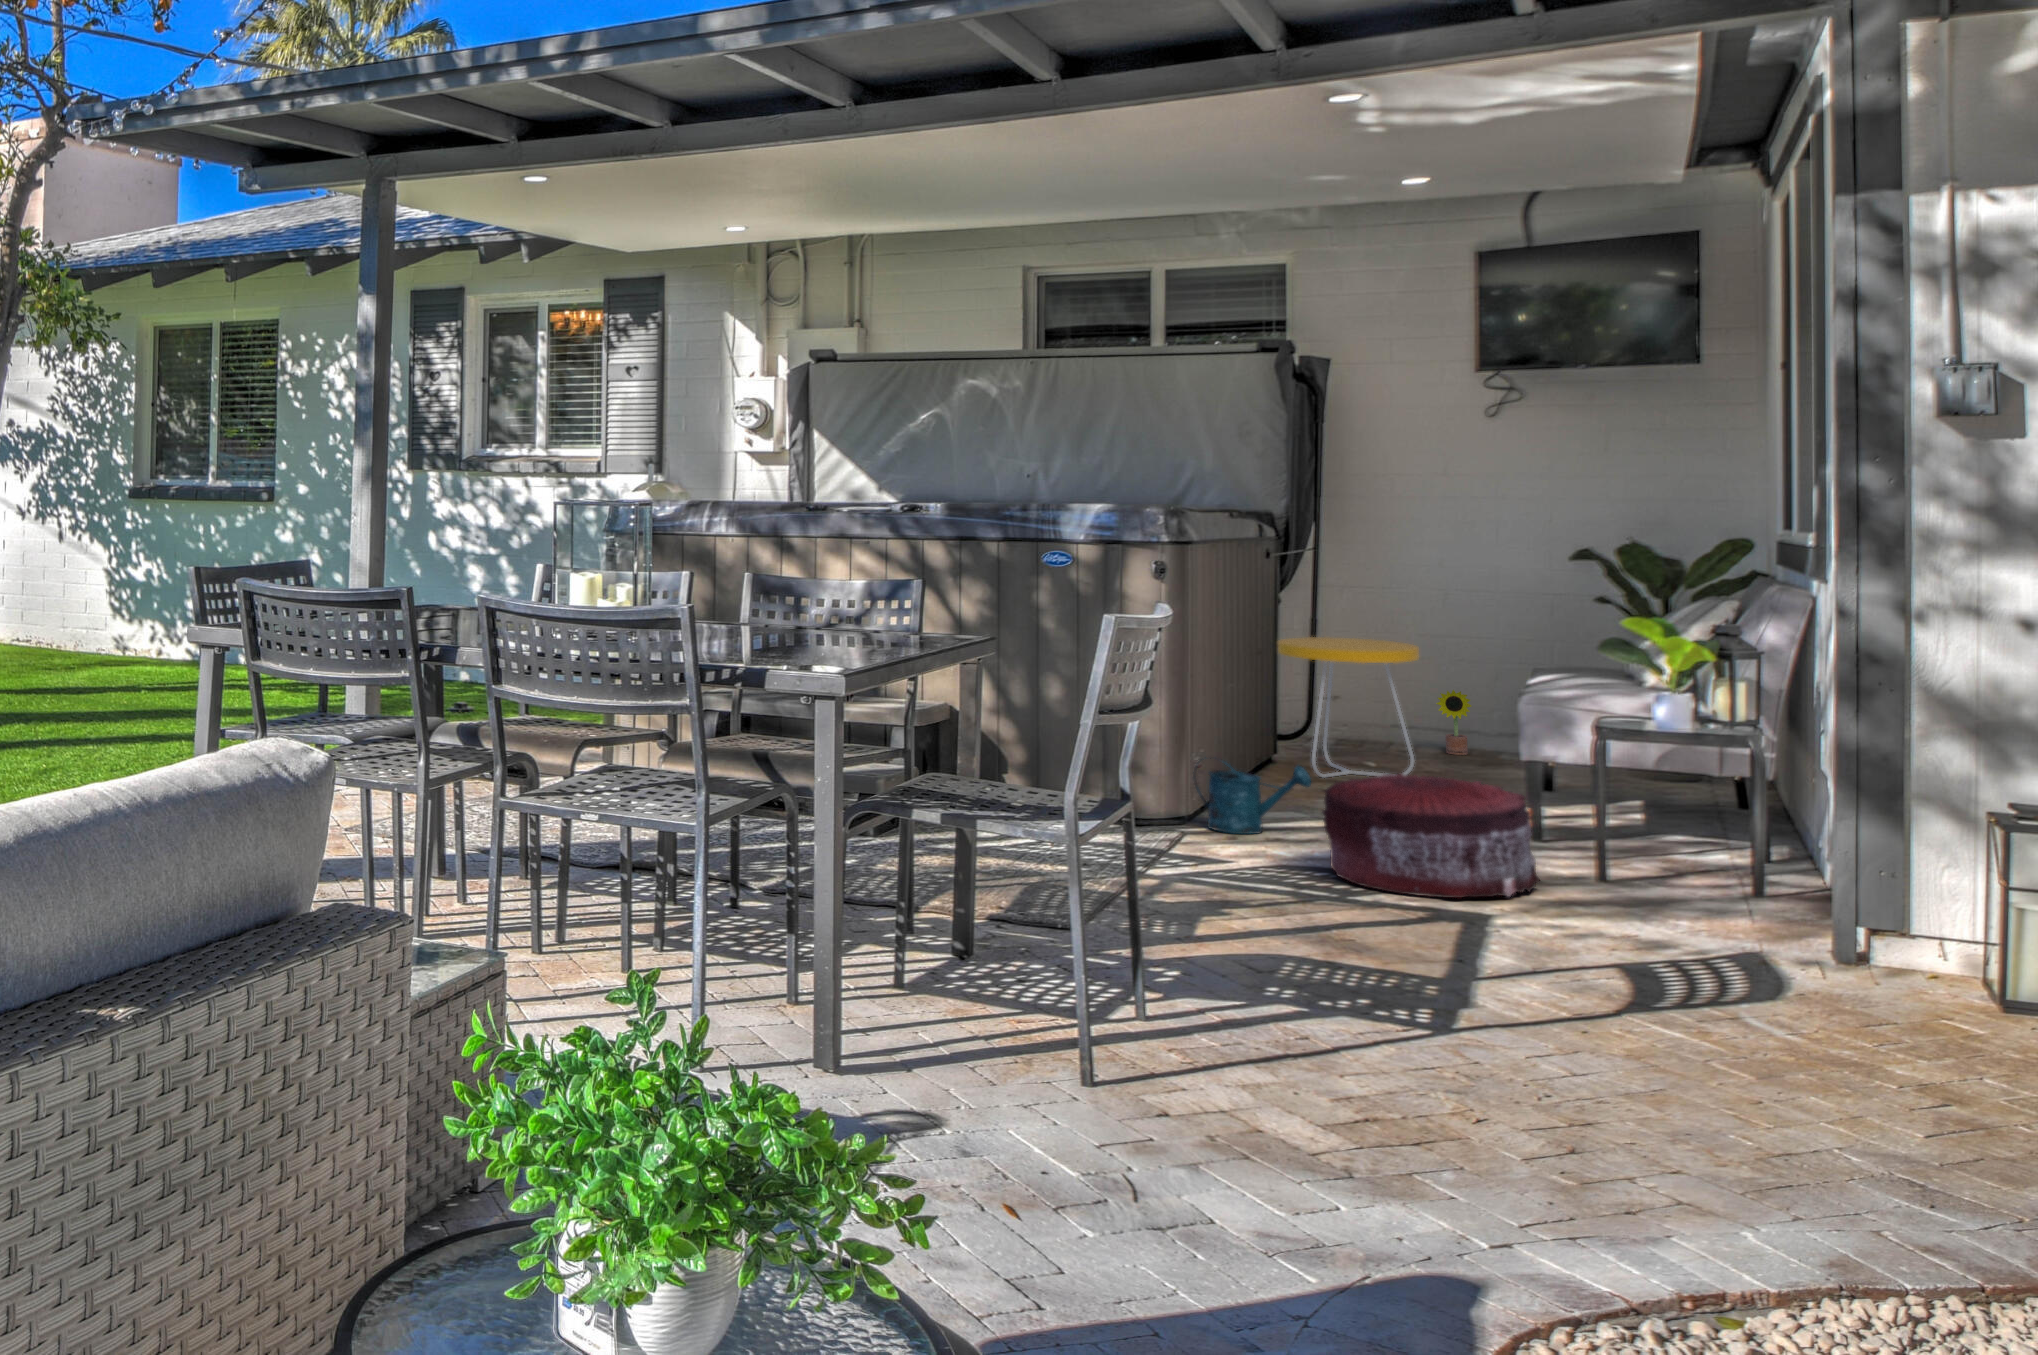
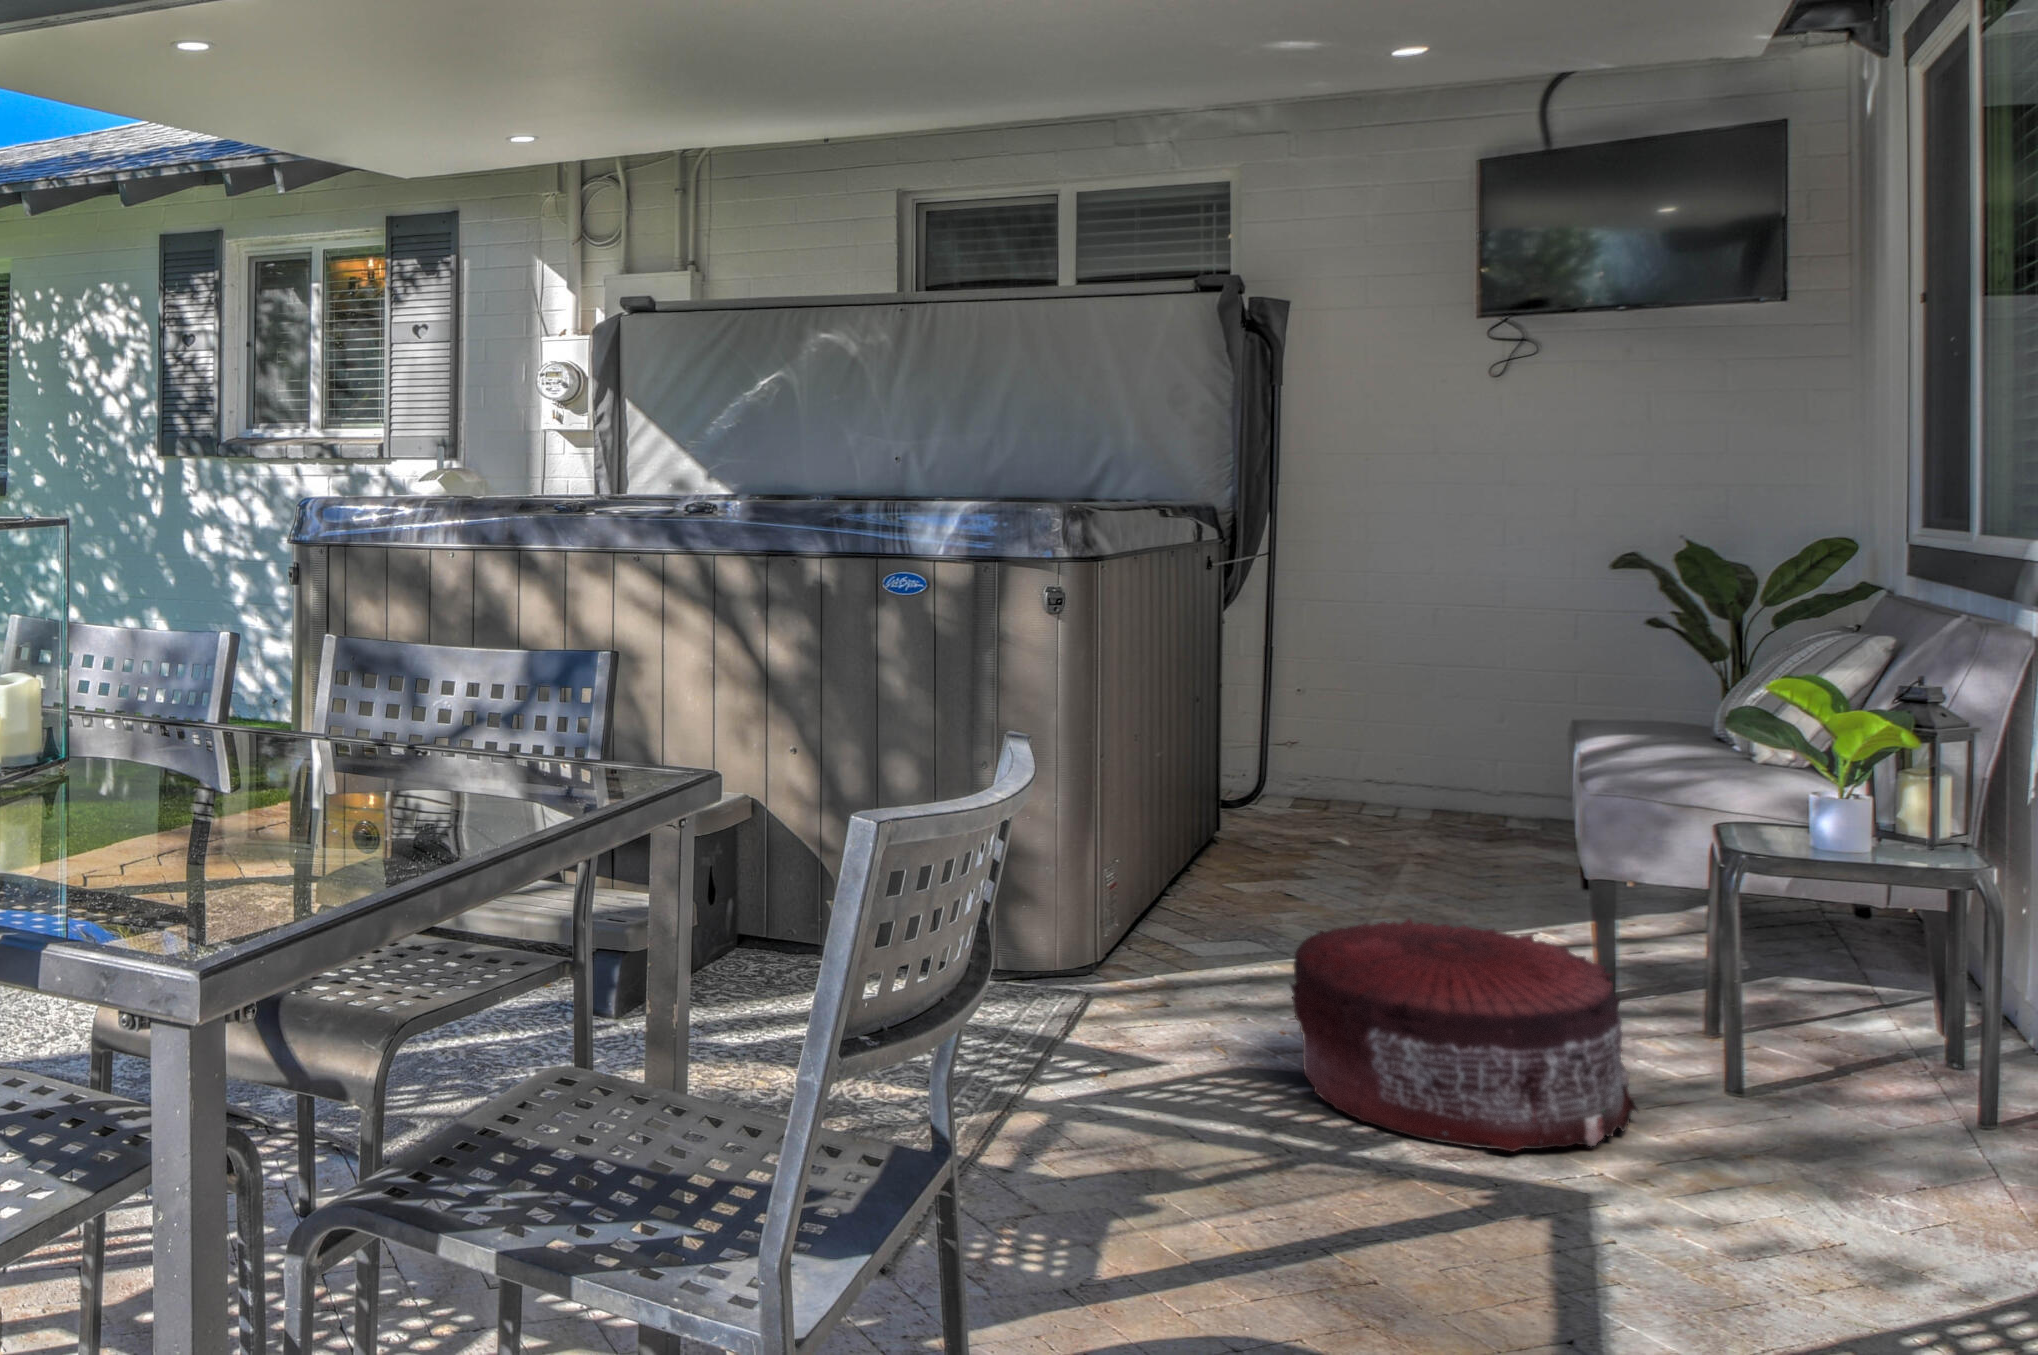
side table: present [1278,637,1420,777] -> none [1221,670,1410,864]
decorative plant: present [1436,690,1471,755] -> none [1426,732,1474,817]
watering can: present [1193,758,1311,834] -> none [1101,870,1271,989]

